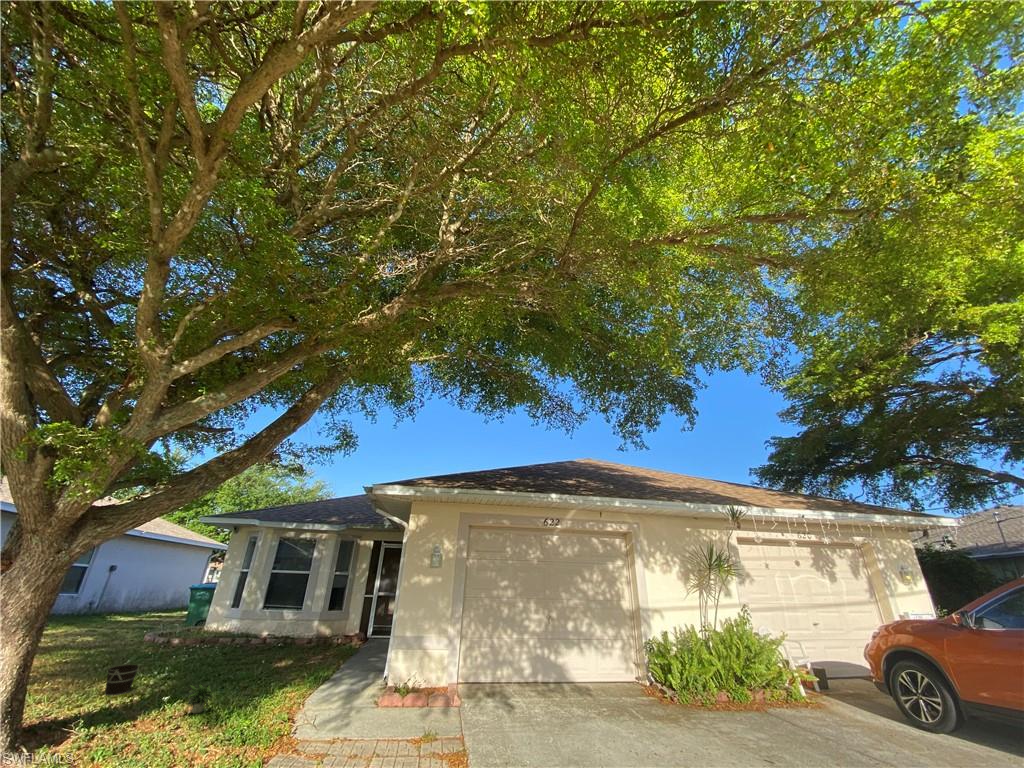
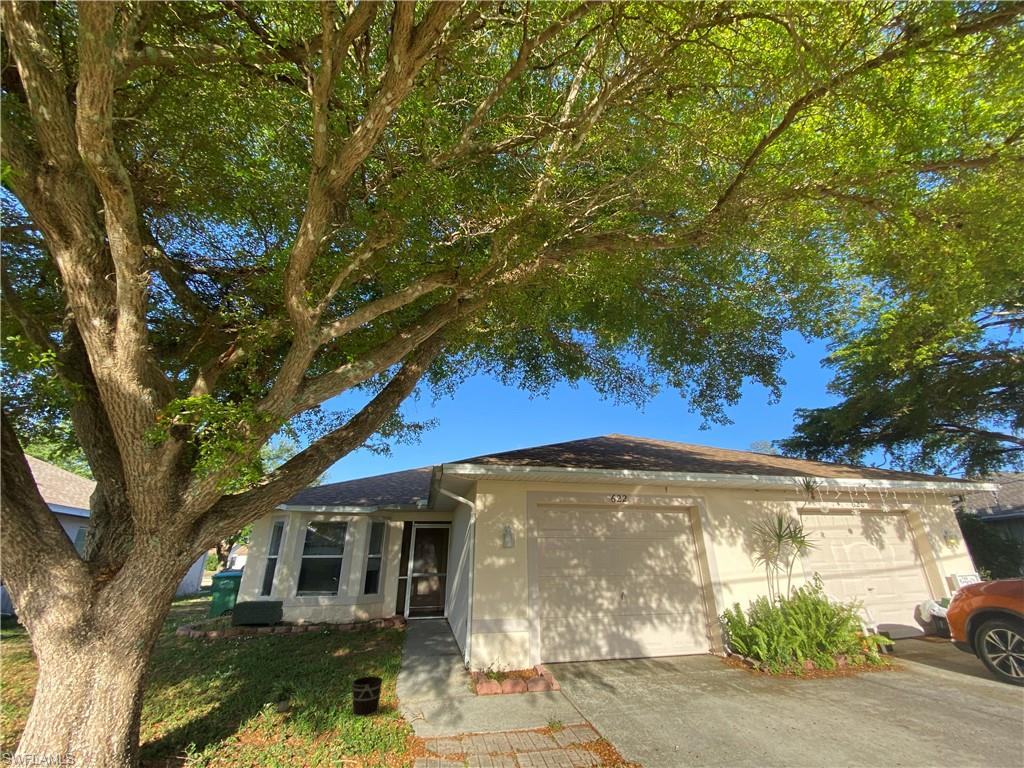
bench: none [197,612,252,638] -> present [231,600,283,626]
bucket: present [105,664,138,696] -> present [352,676,382,716]

